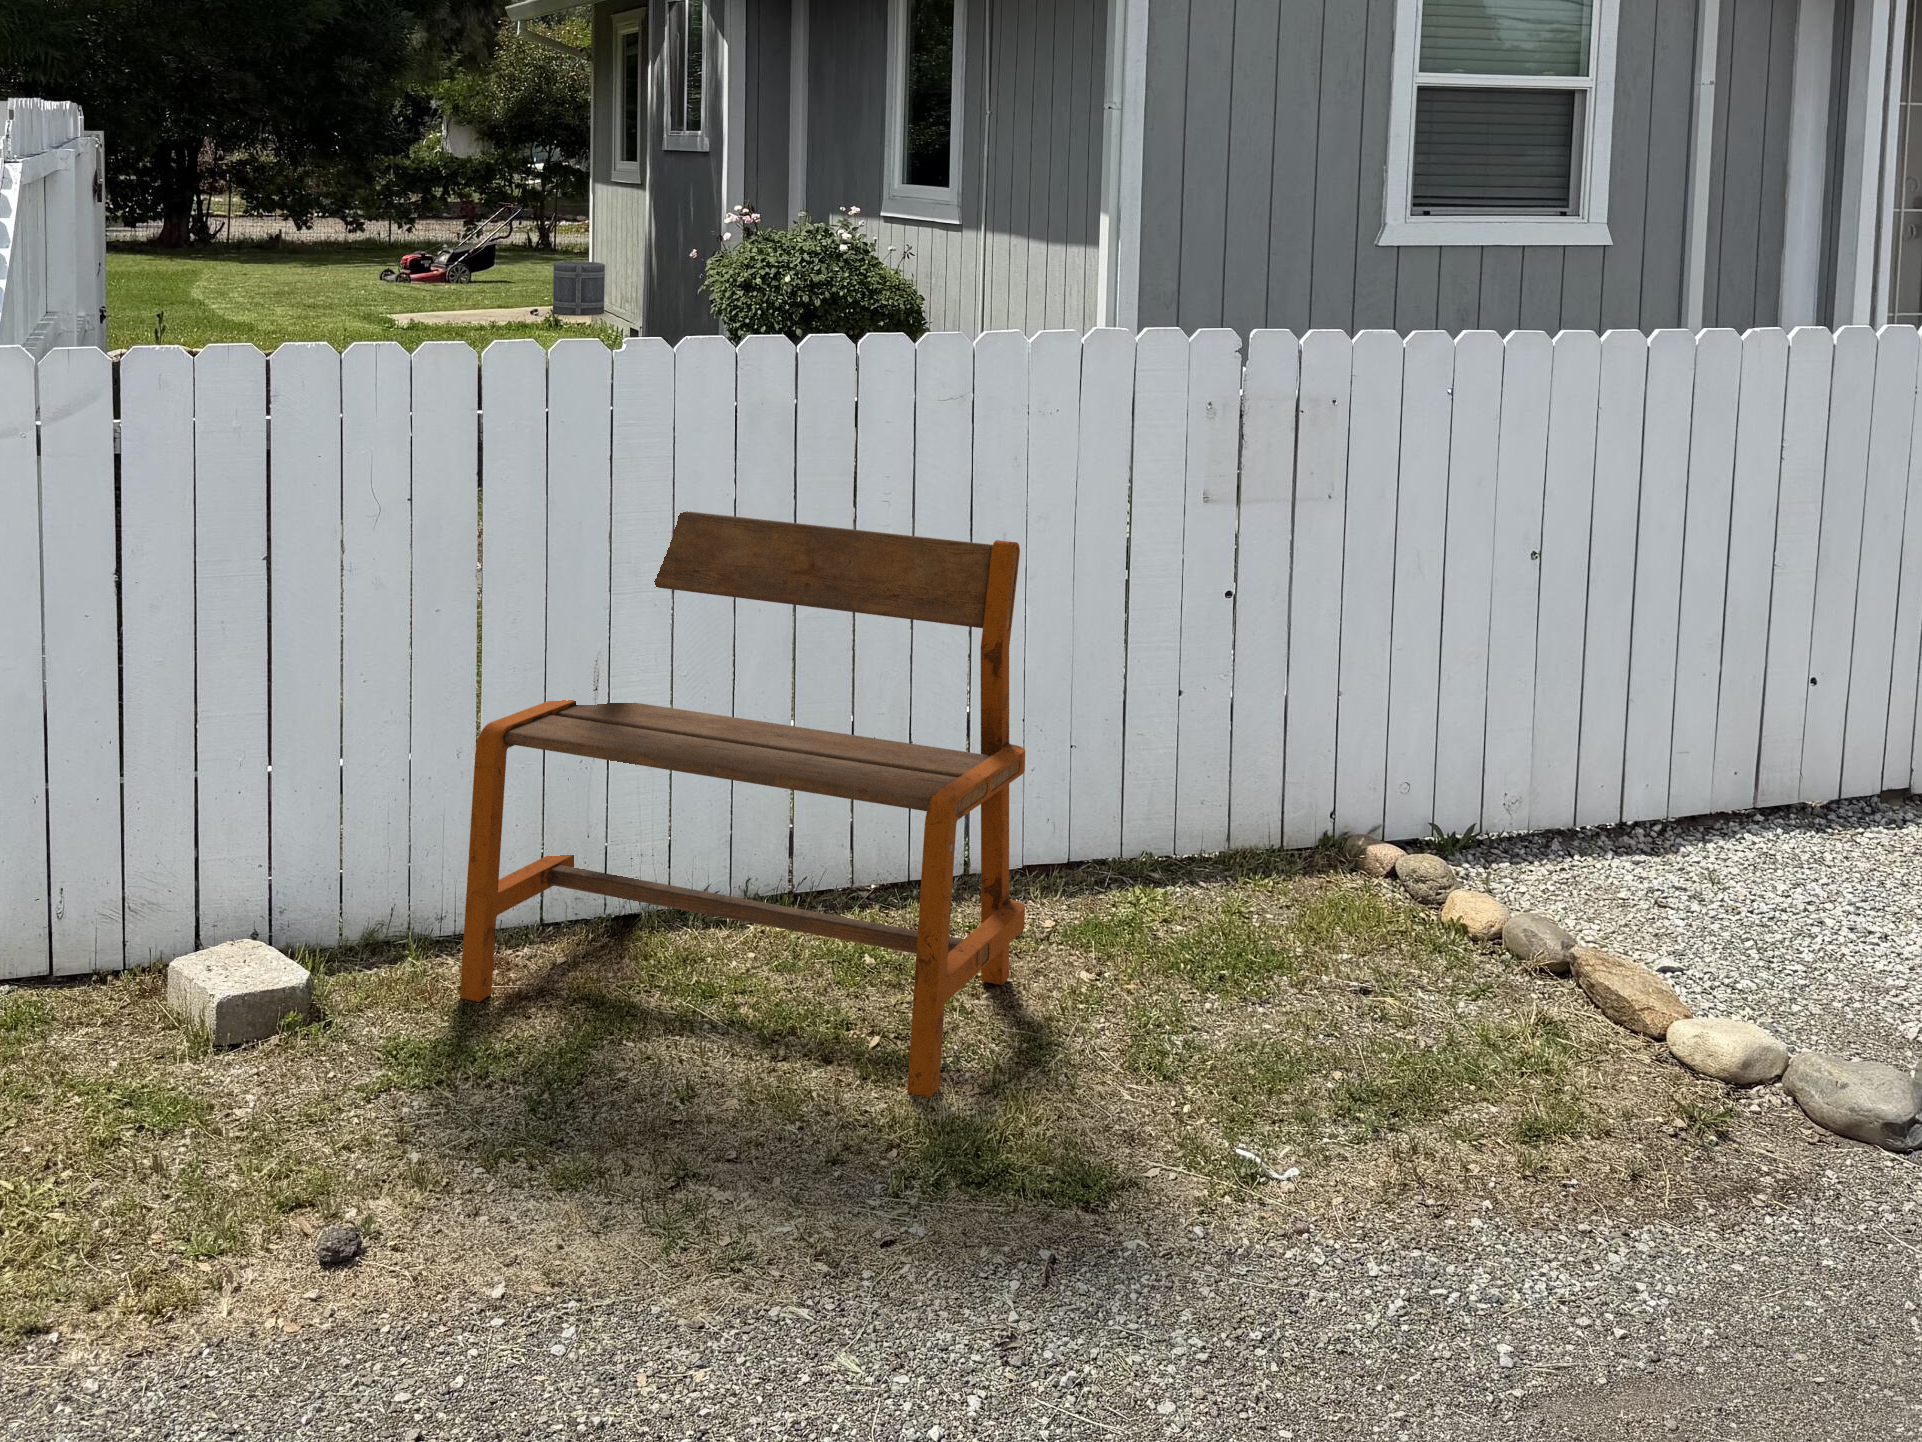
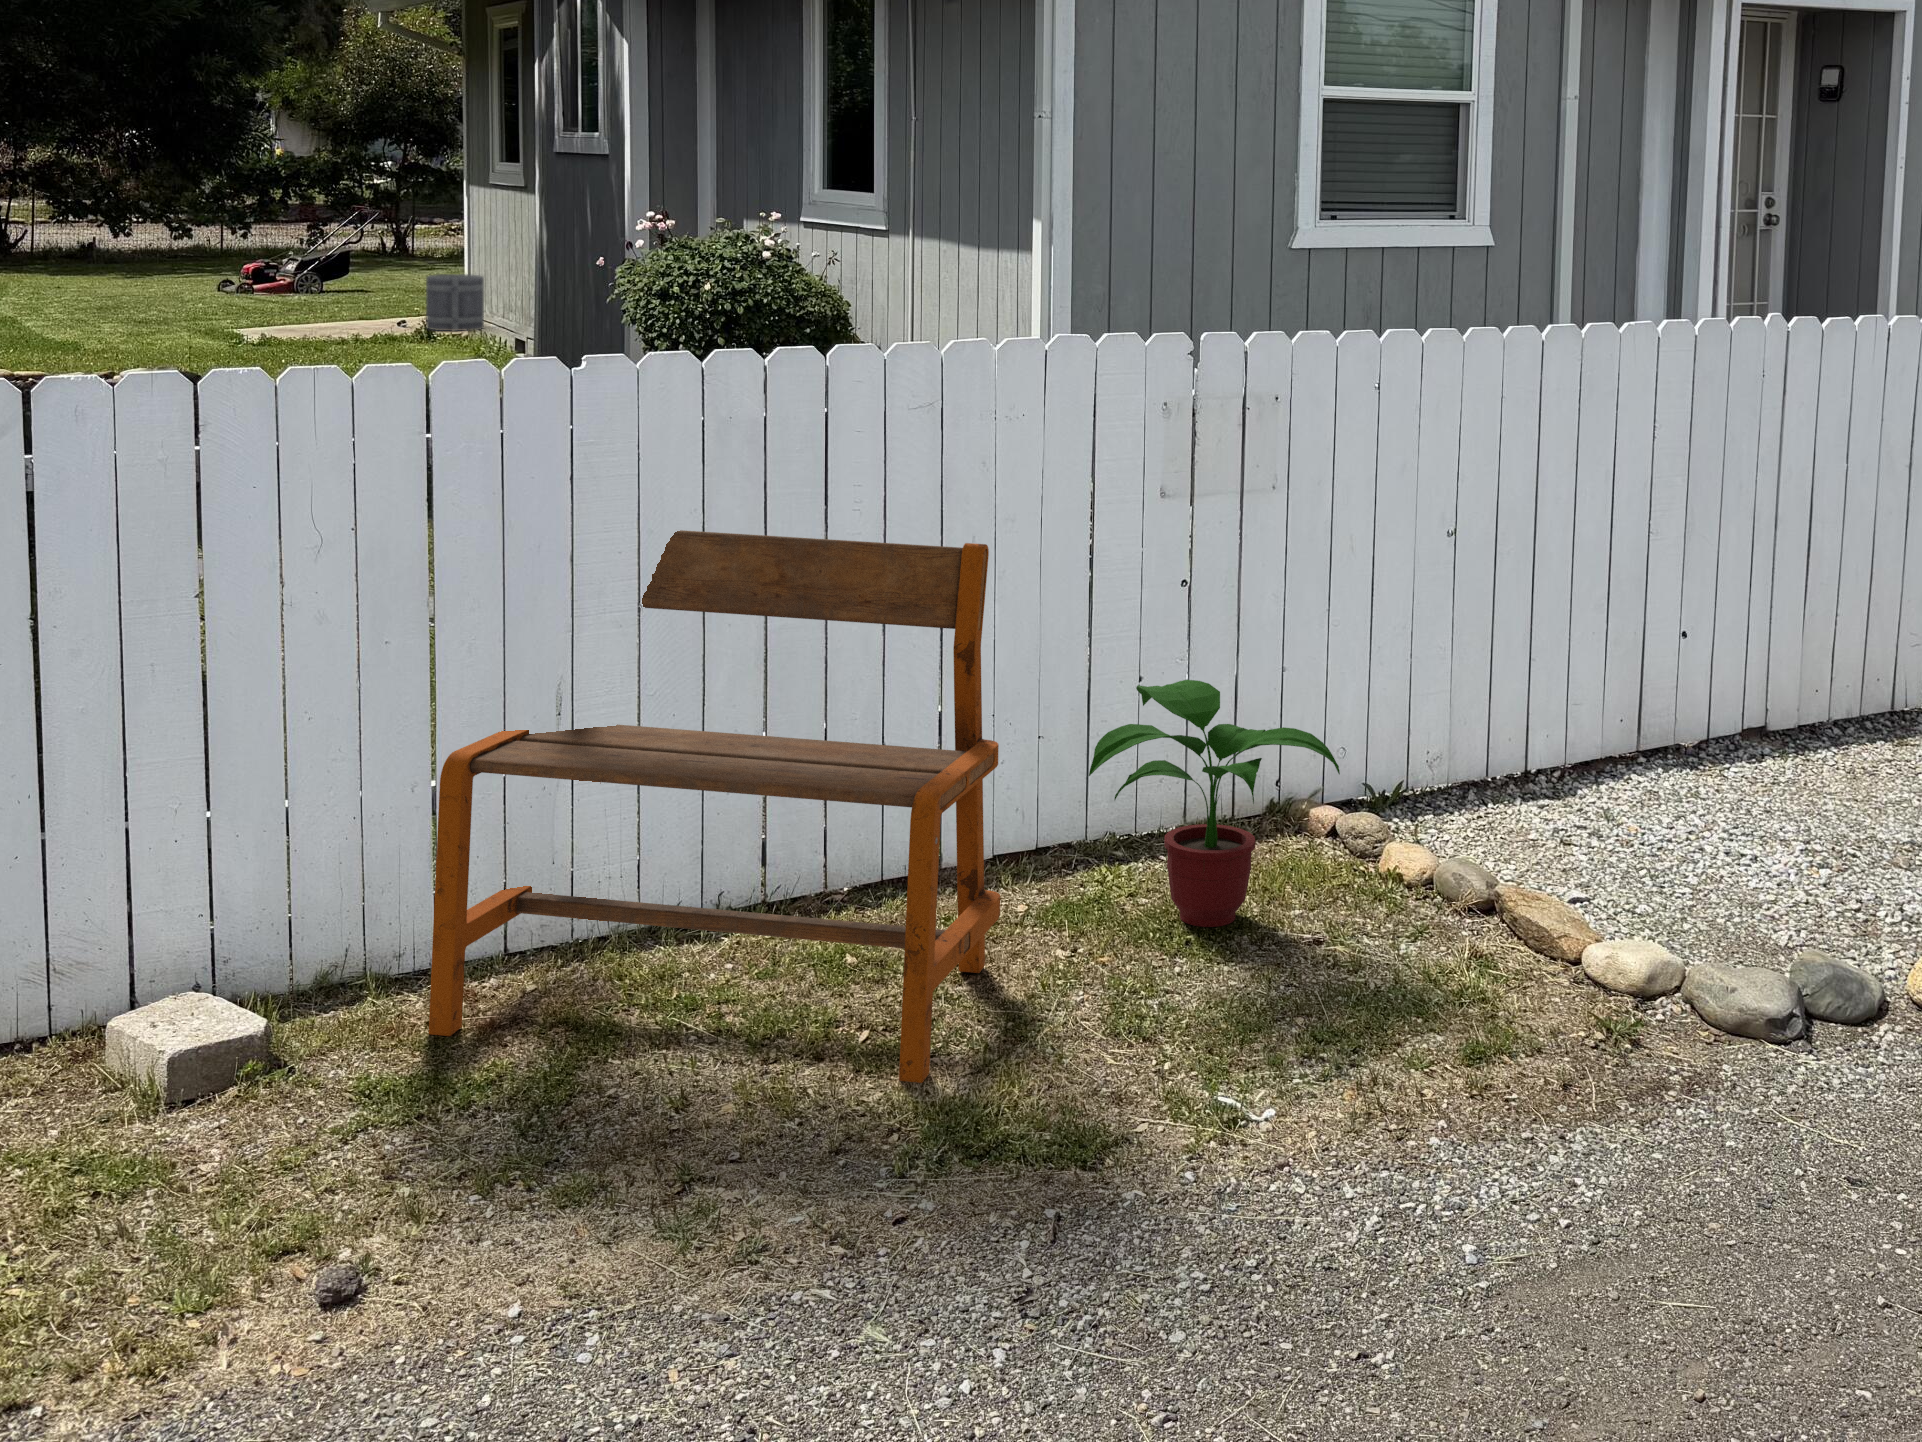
potted plant: none [1122,693,1395,957] -> present [1089,680,1340,927]

